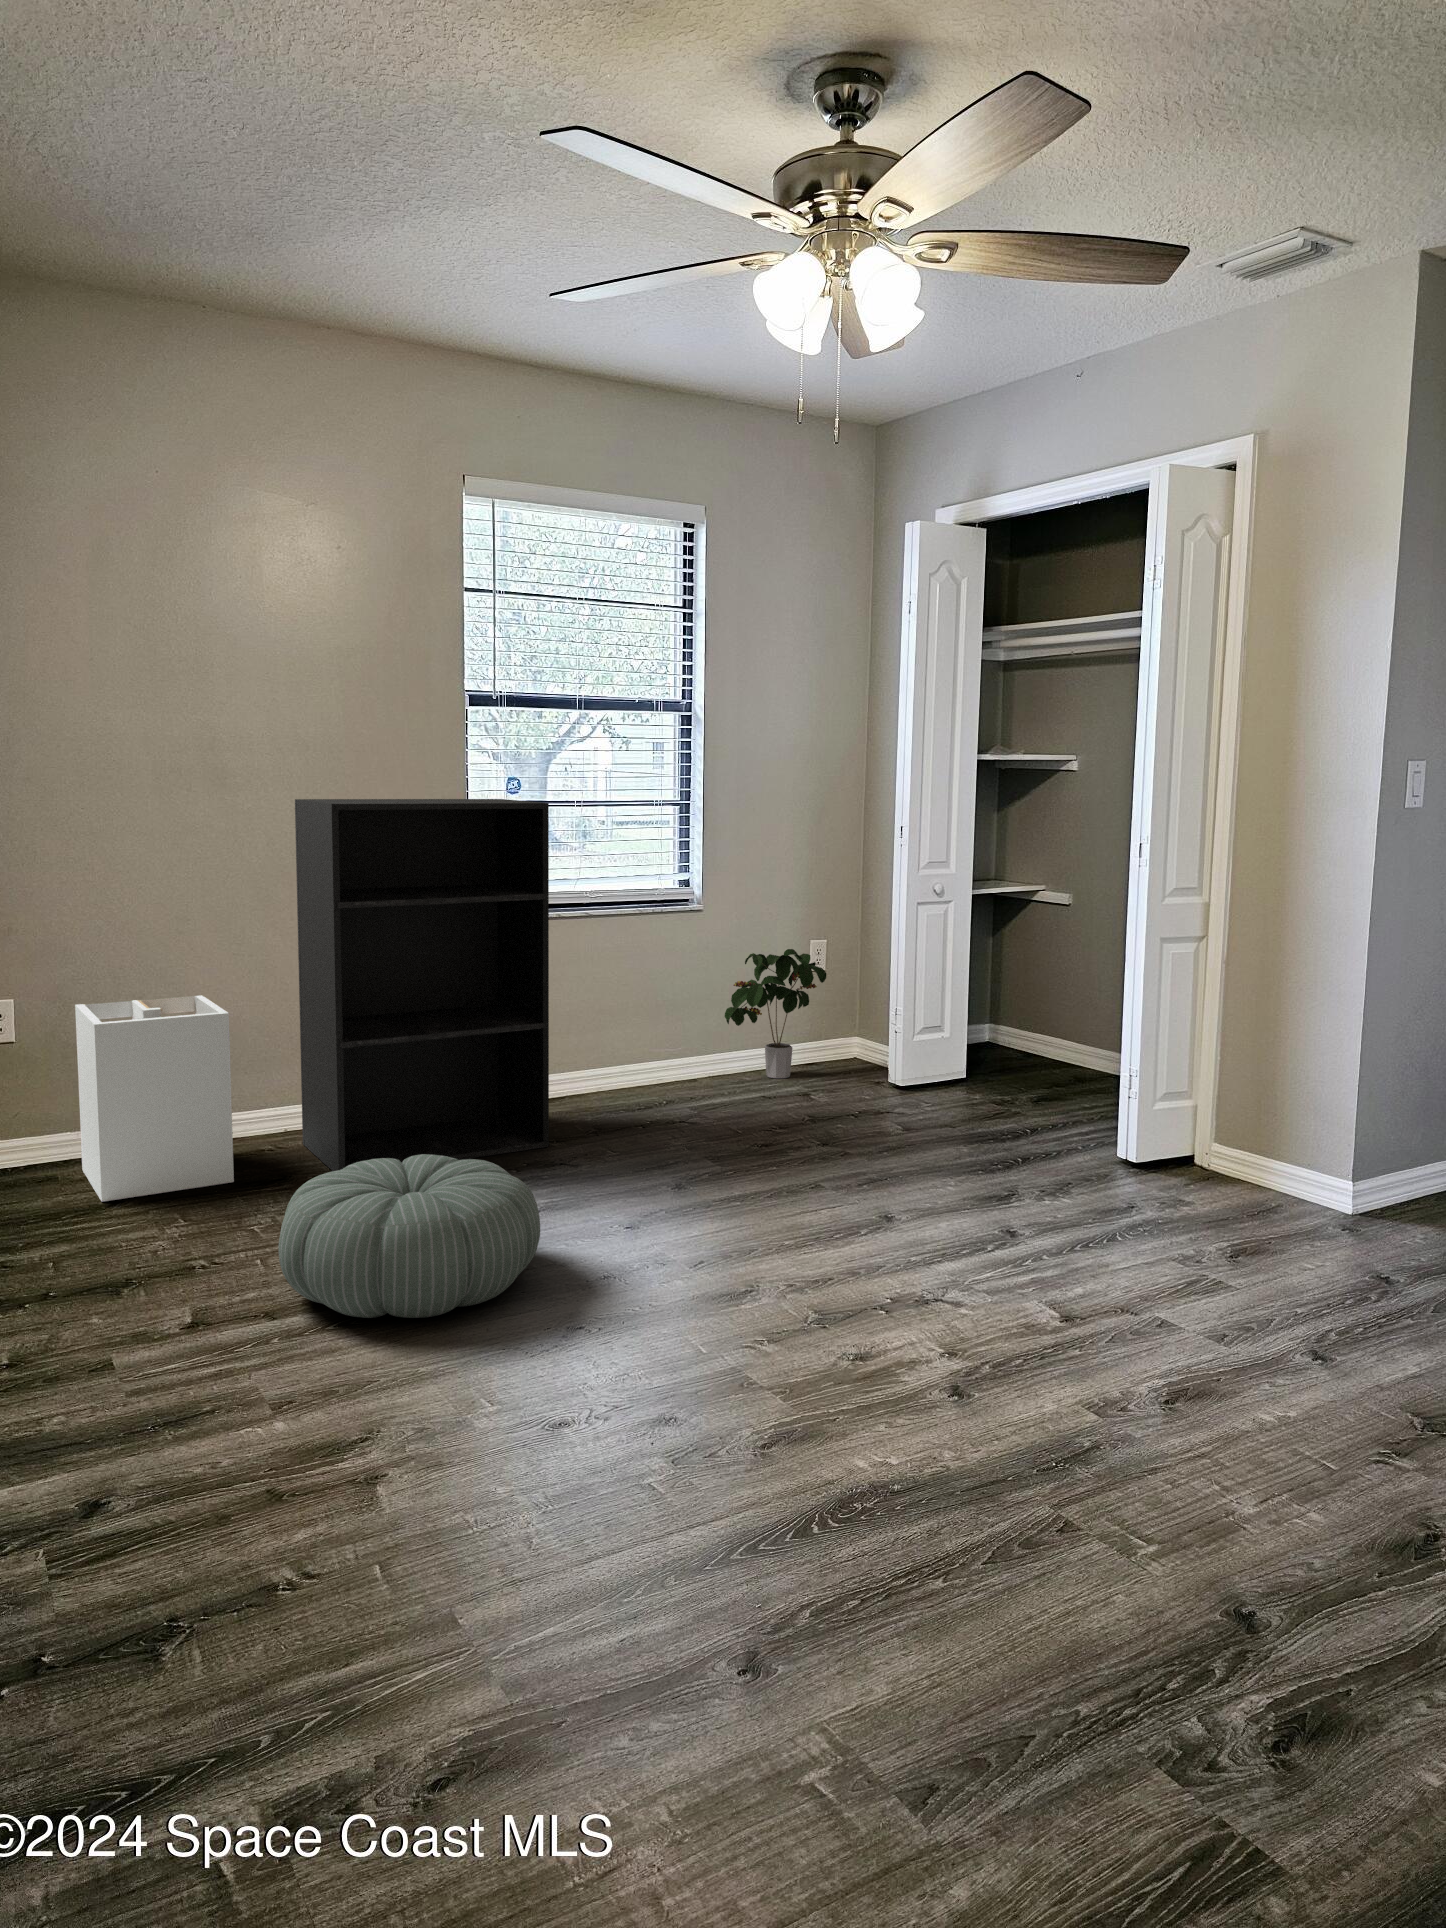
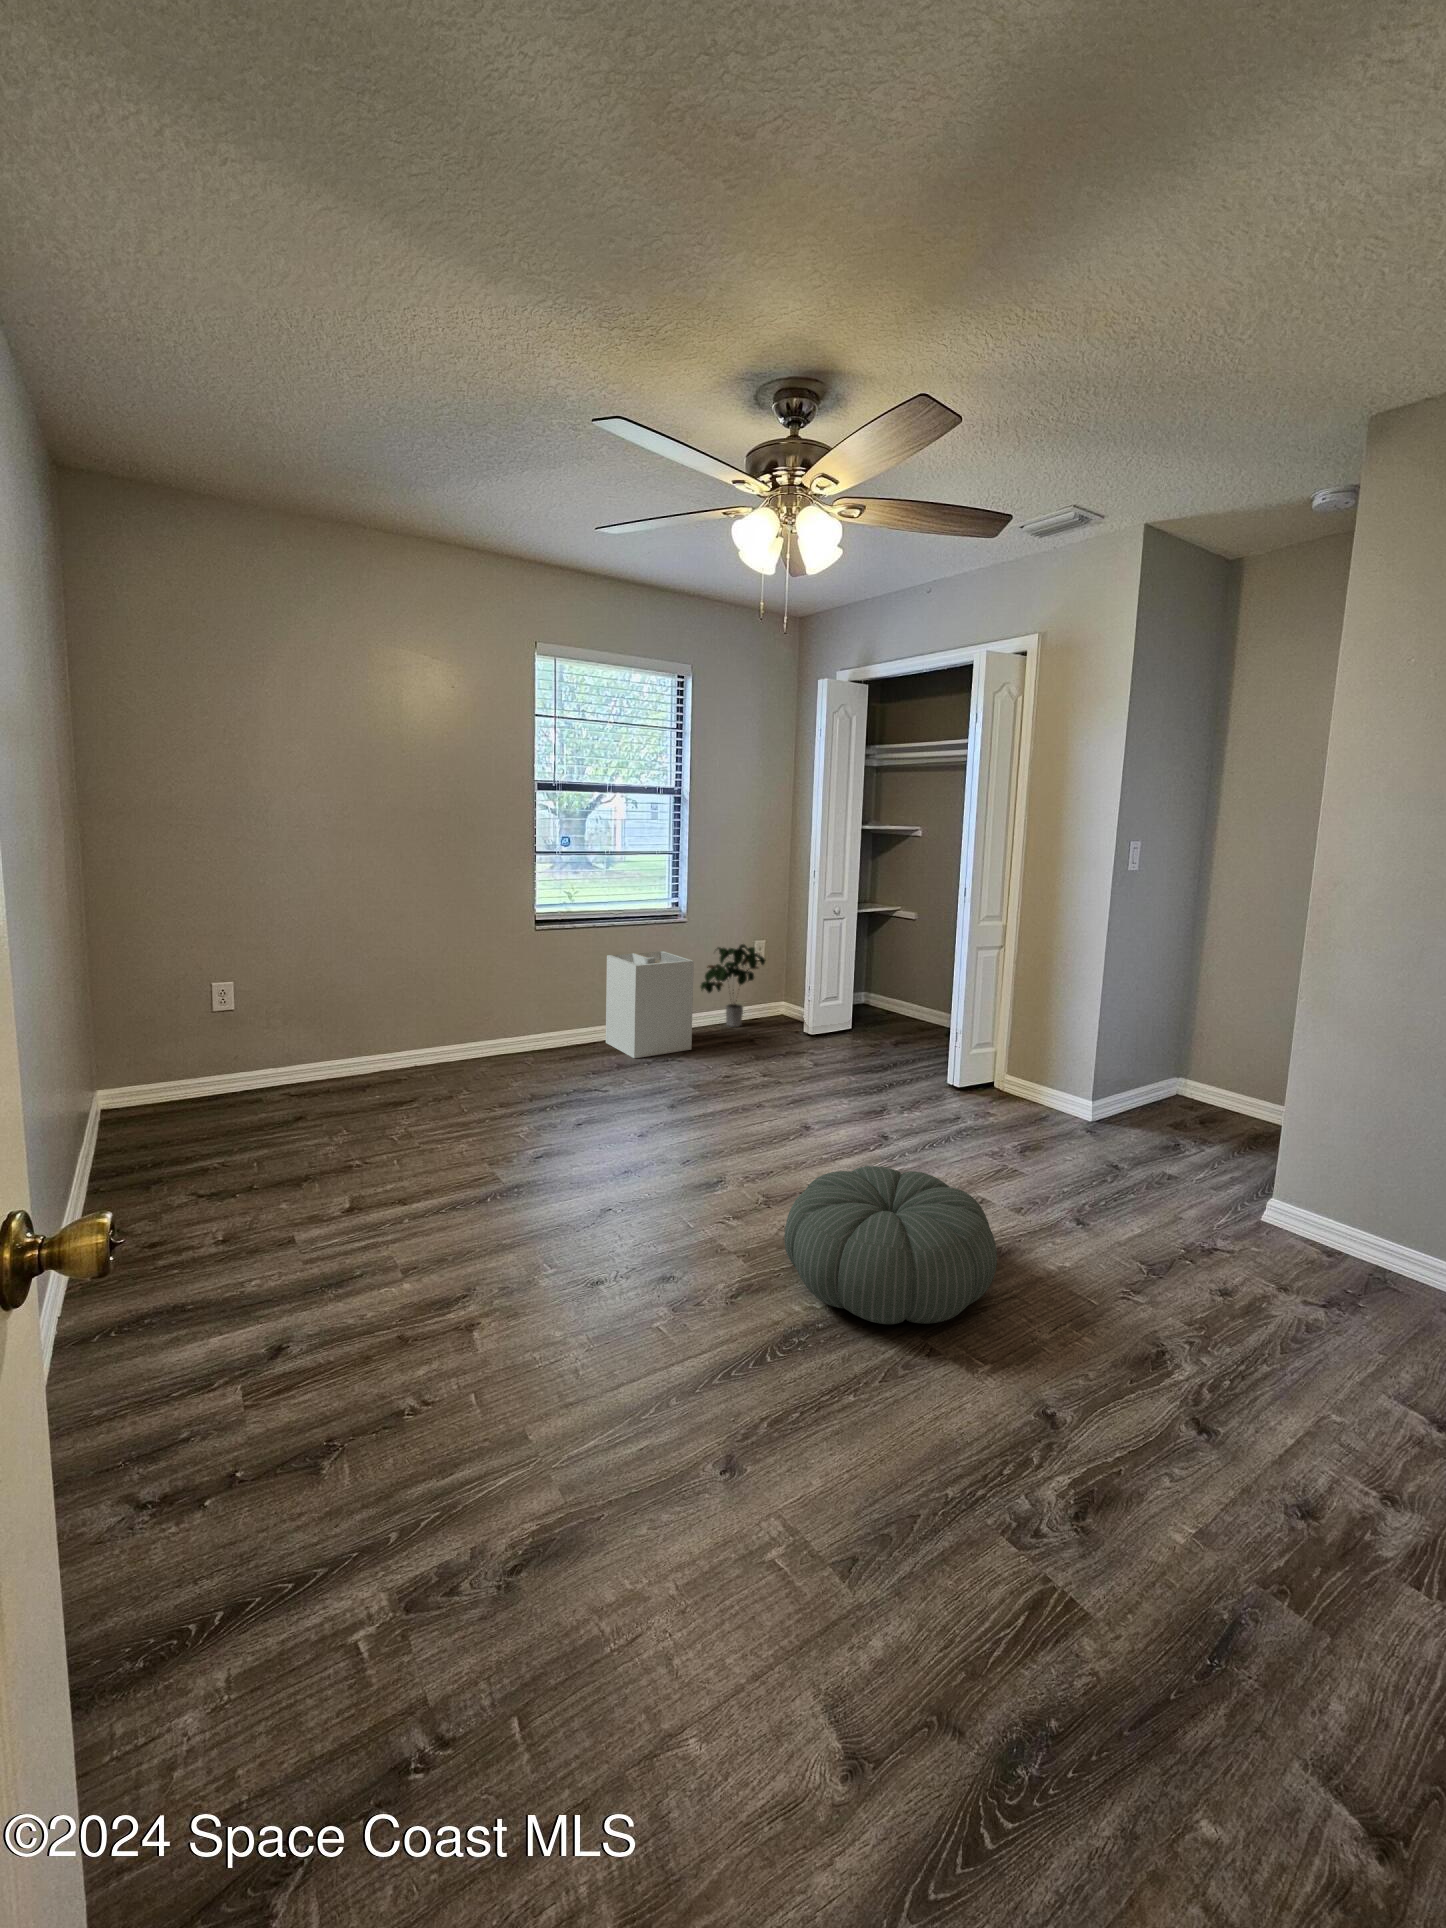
bookshelf: present [295,799,549,1171] -> none [419,848,589,1099]
laundry hamper: present [75,996,234,1202] -> present [606,951,694,1058]
pouf: present [278,1154,540,1318] -> present [784,1166,997,1324]

